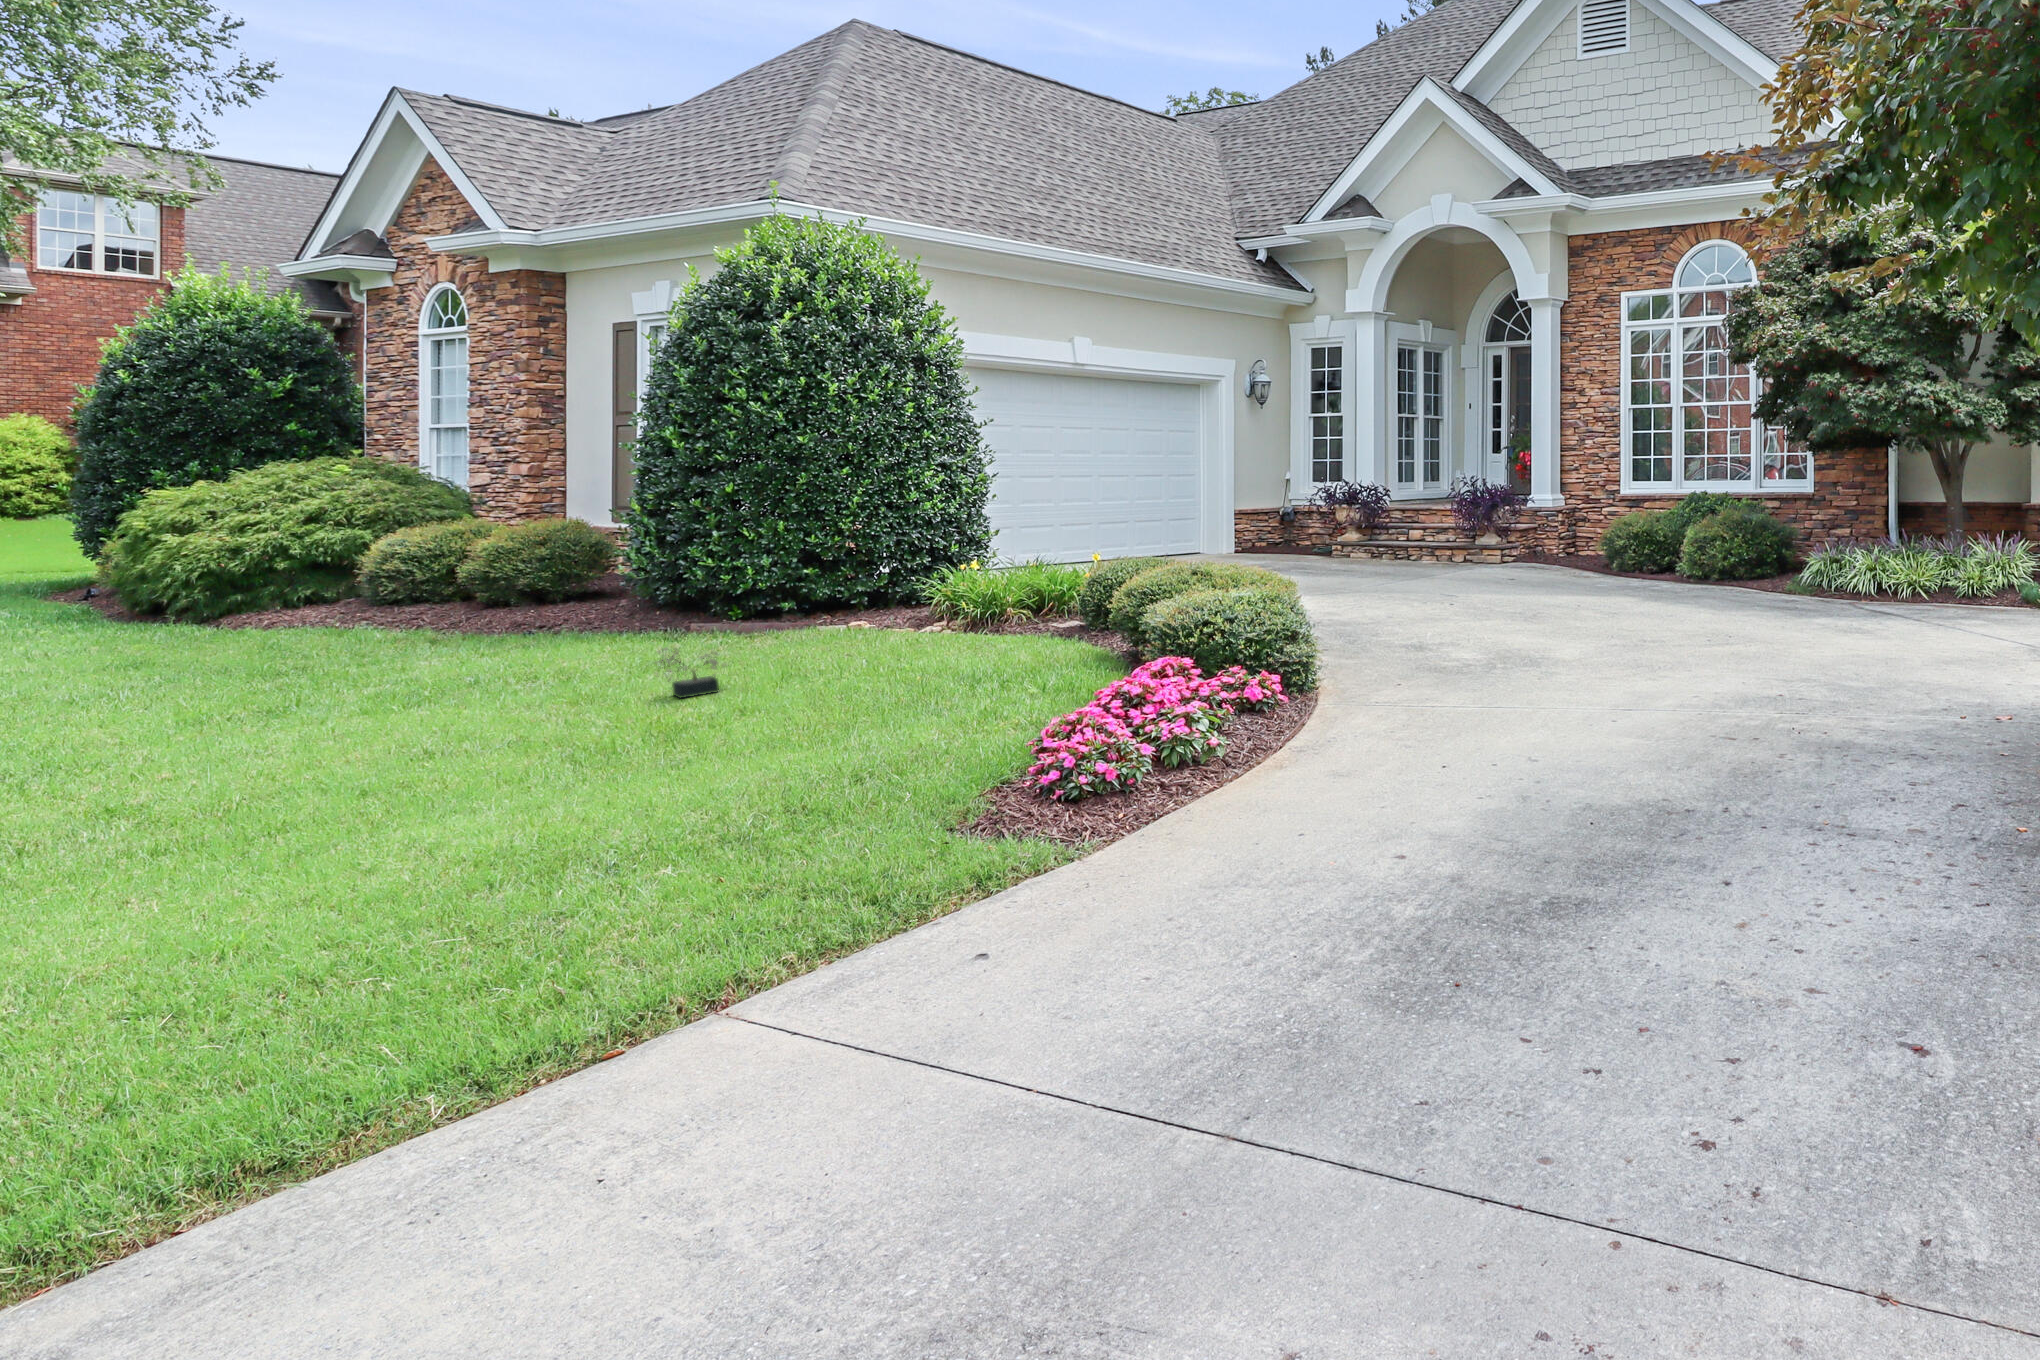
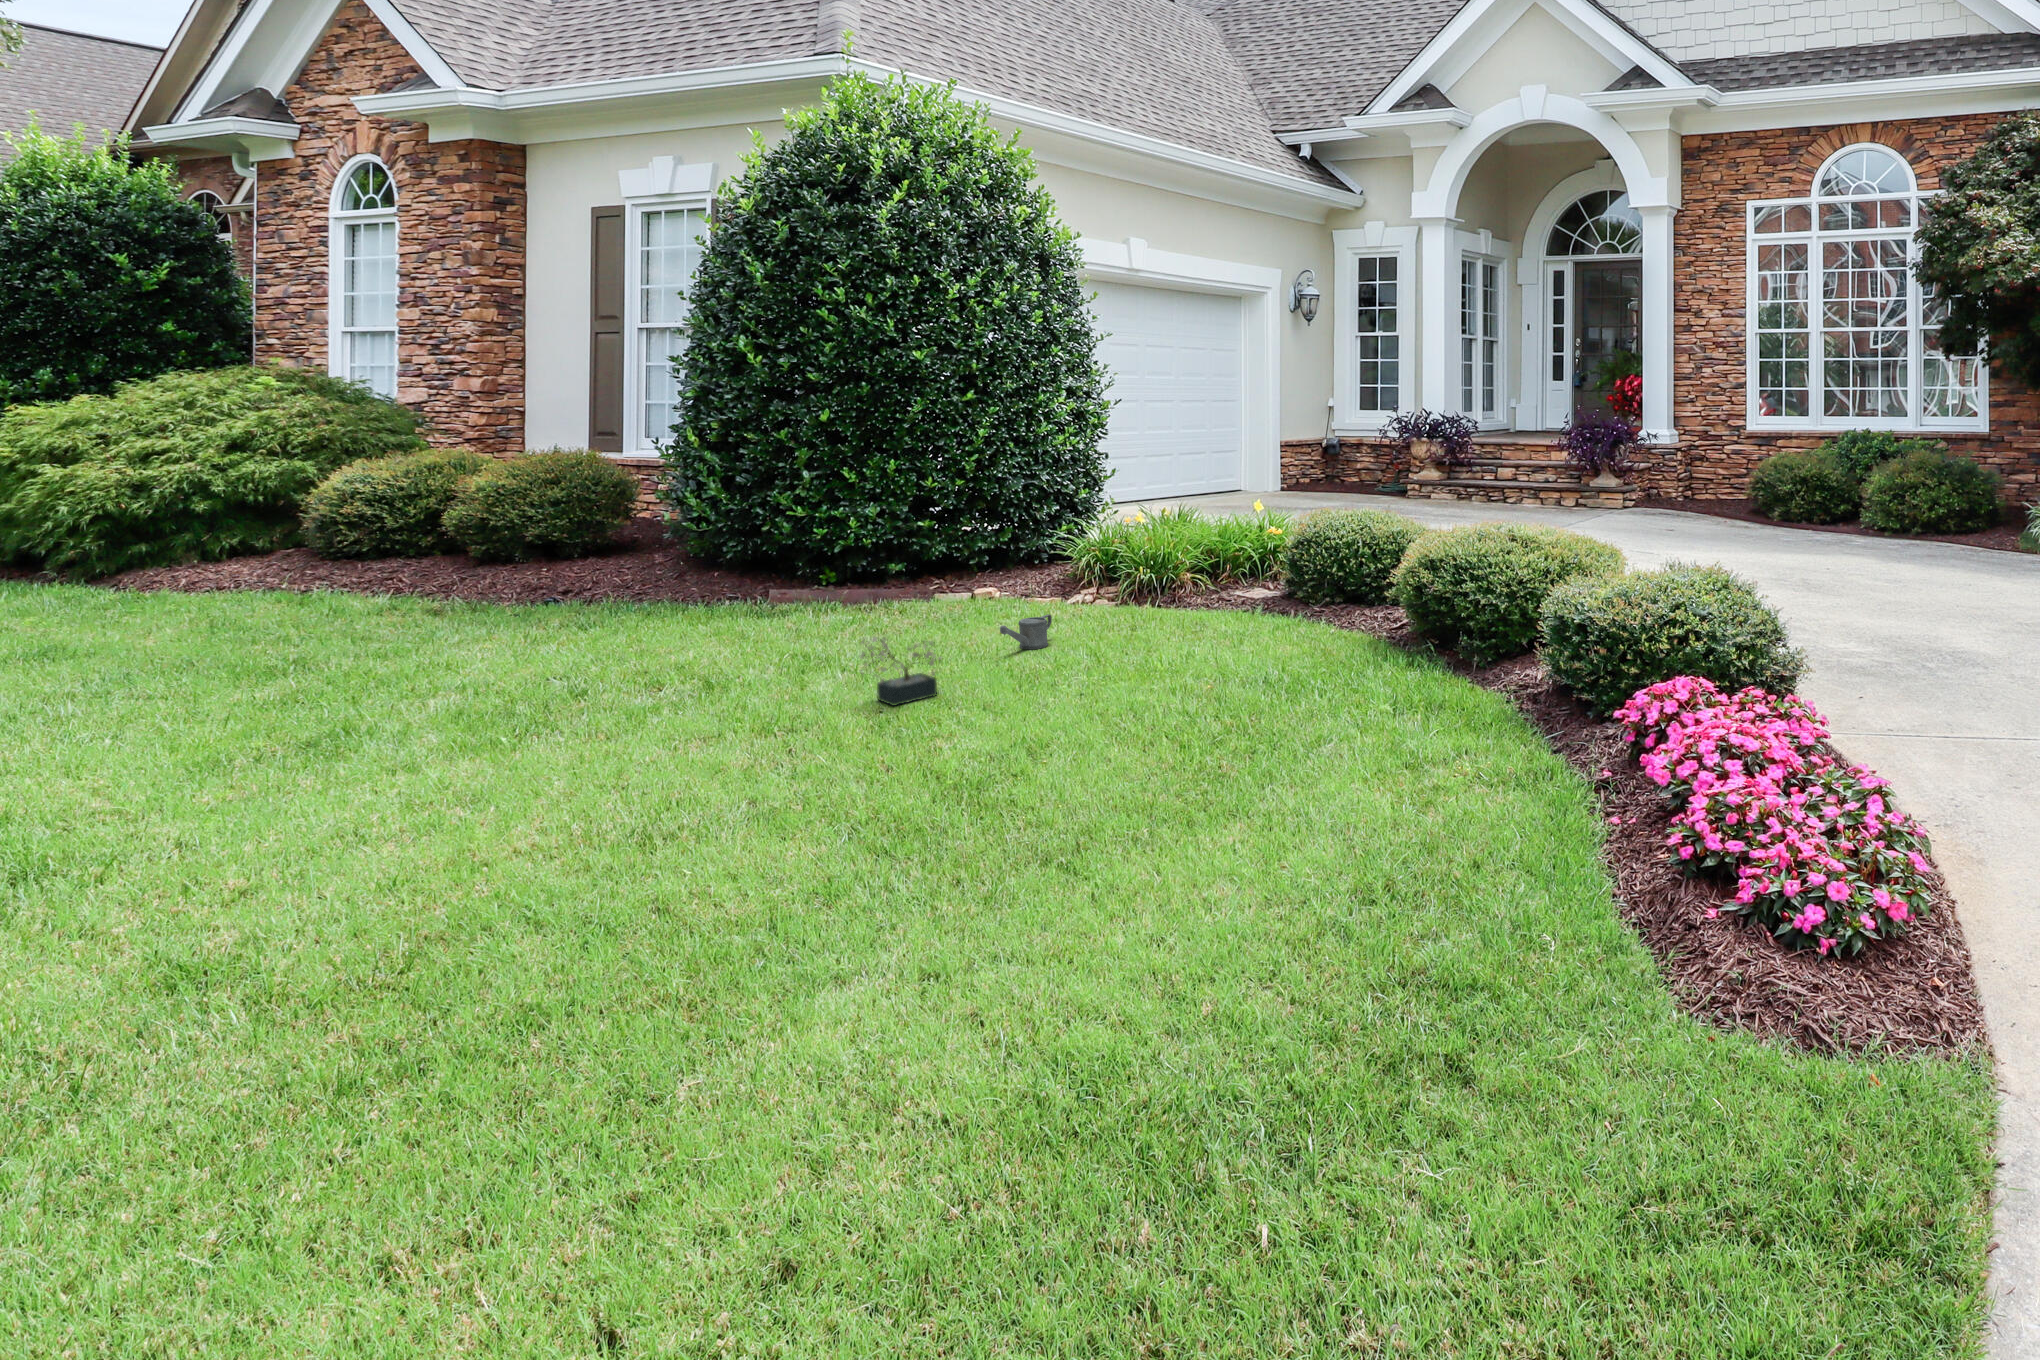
watering can: none [791,636,843,662] -> present [1000,614,1052,650]

